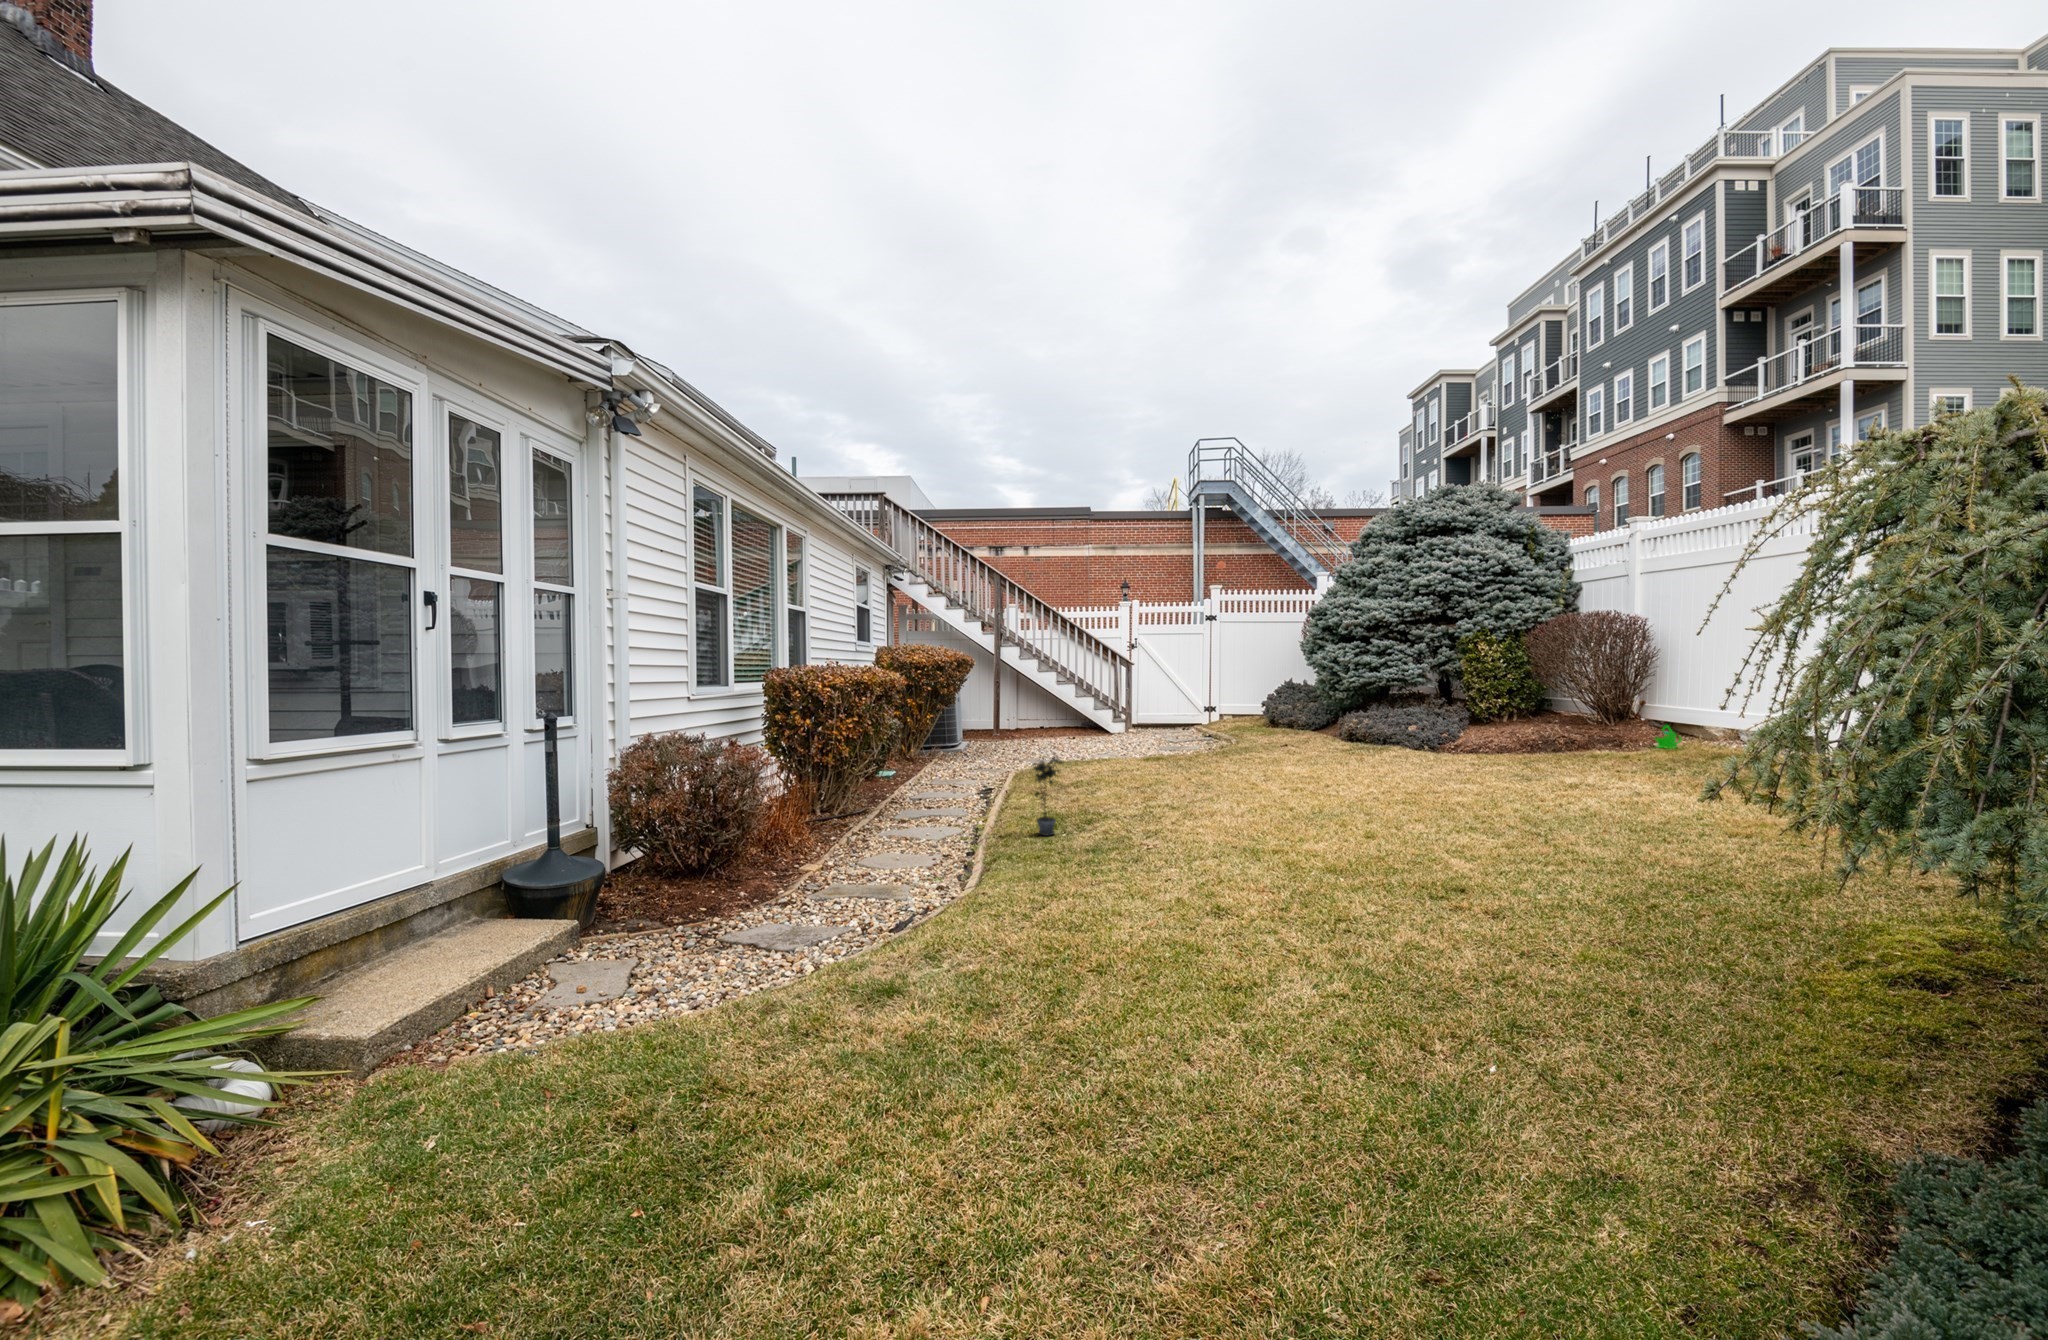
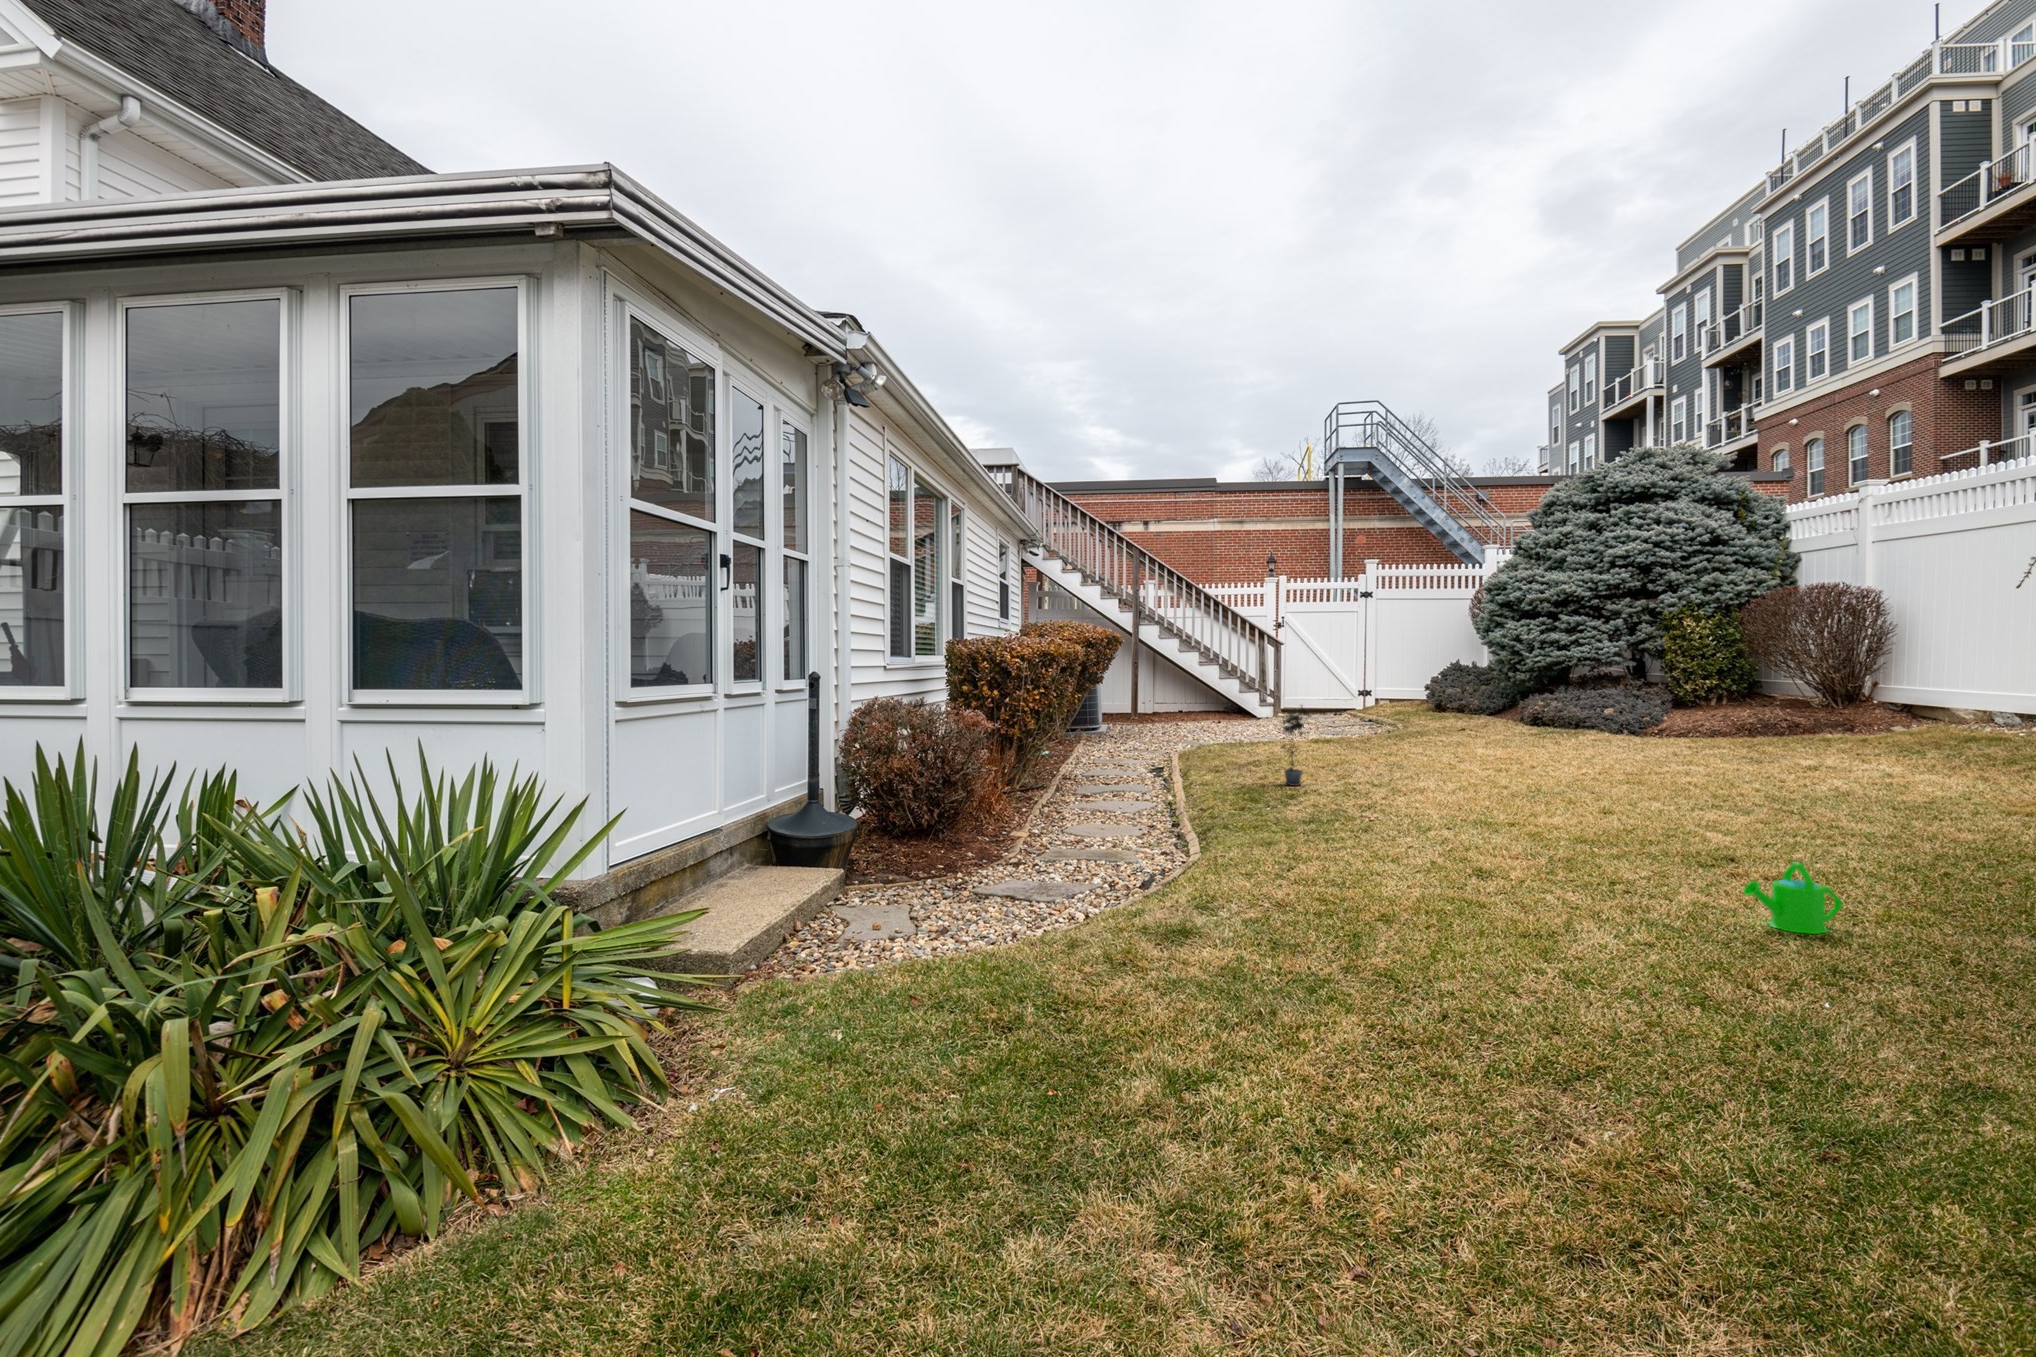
watering can: present [1655,725,1682,749] -> present [1743,862,1843,934]

